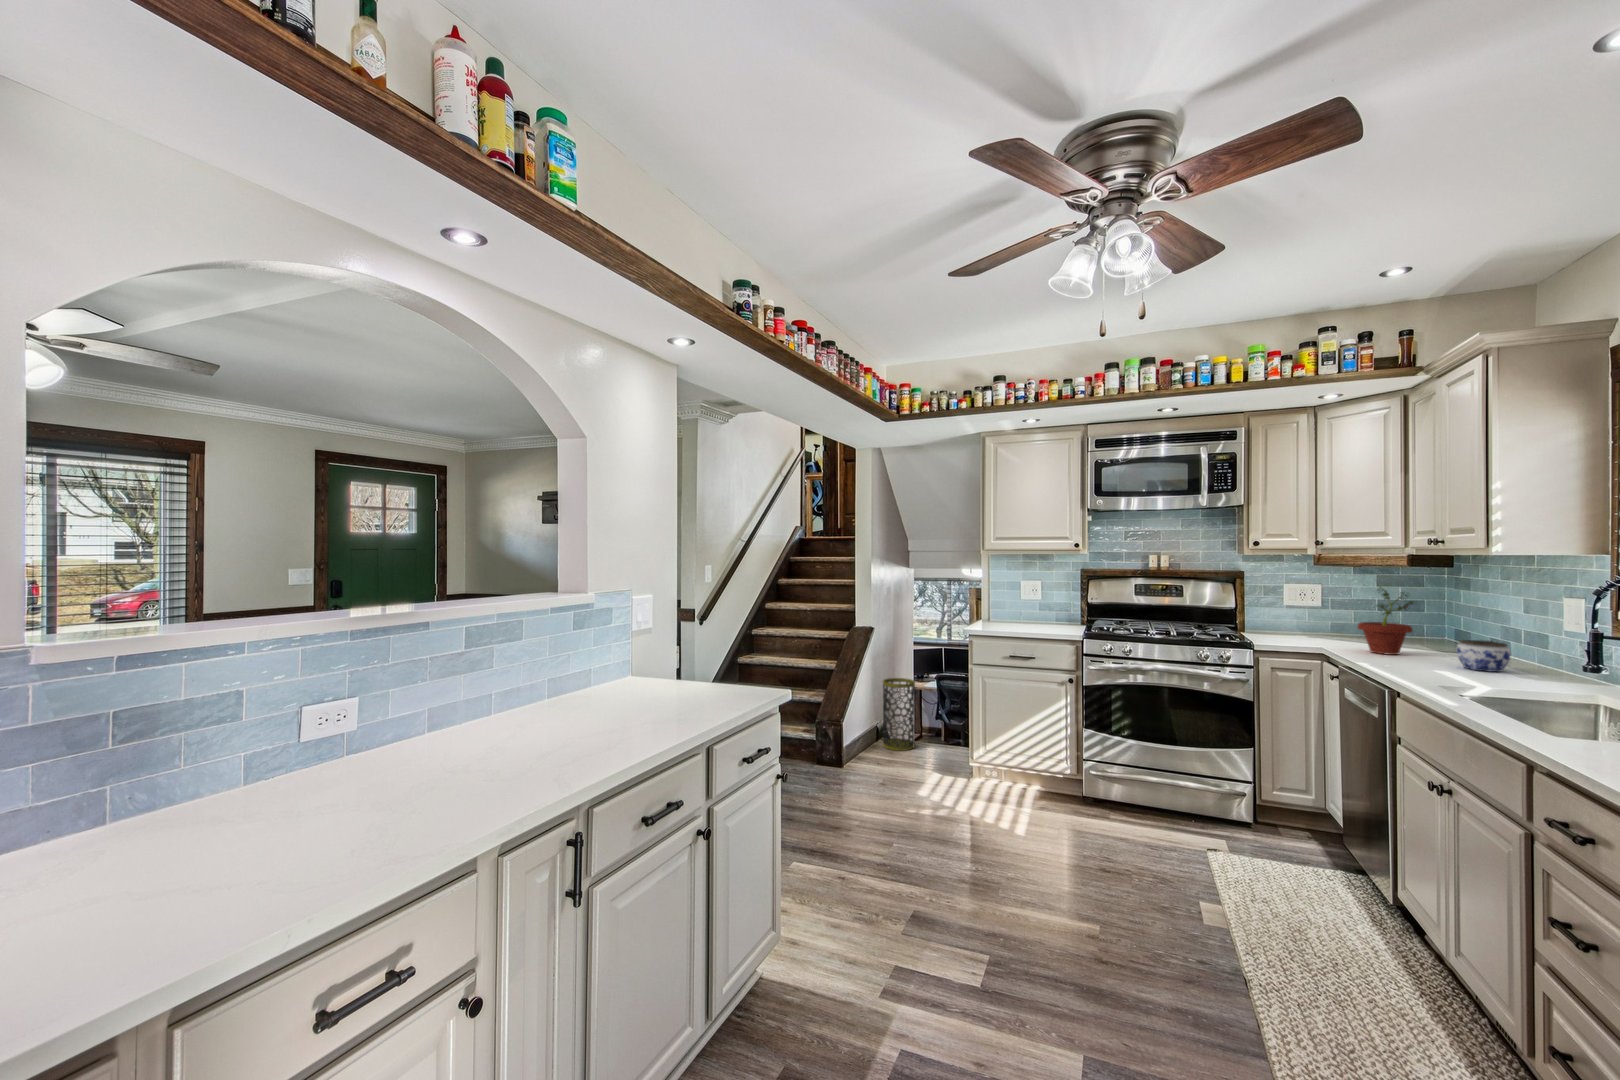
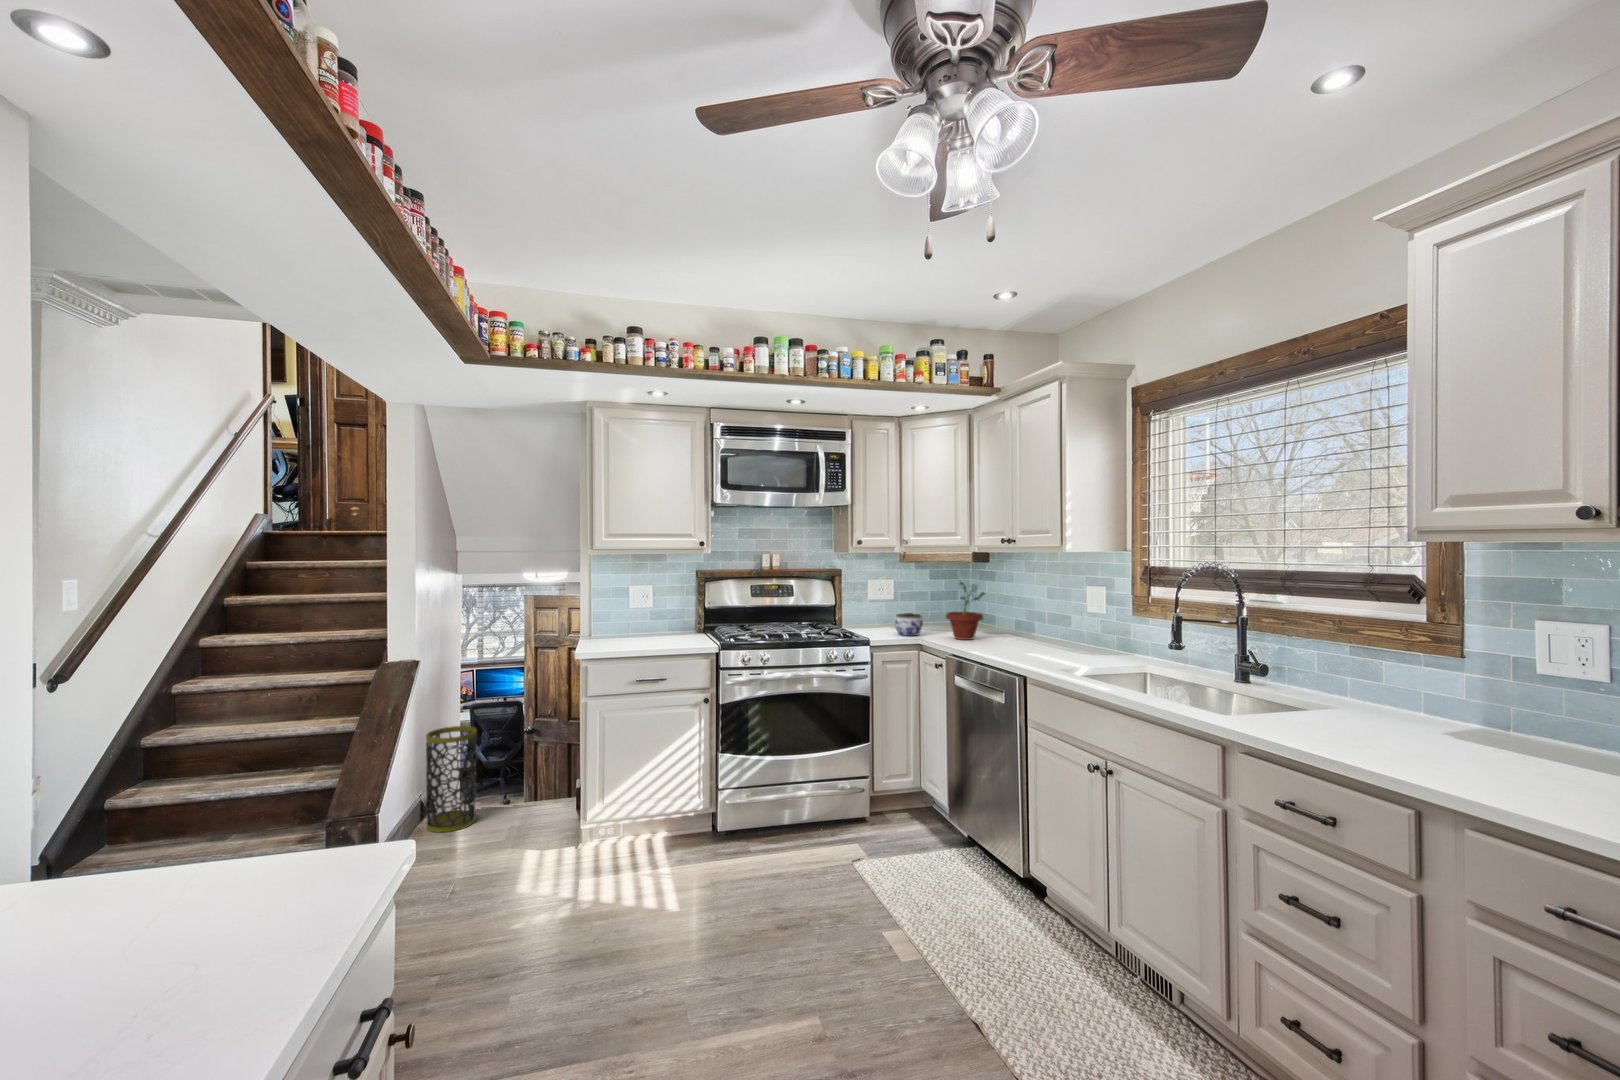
jar: present [1457,640,1511,672] -> present [895,613,923,636]

